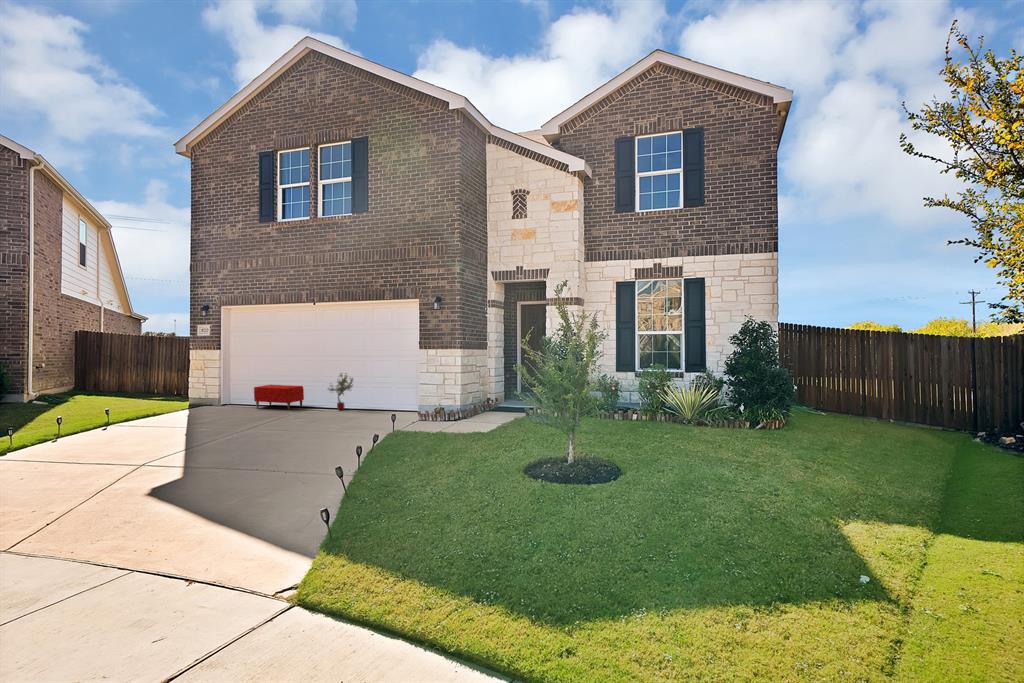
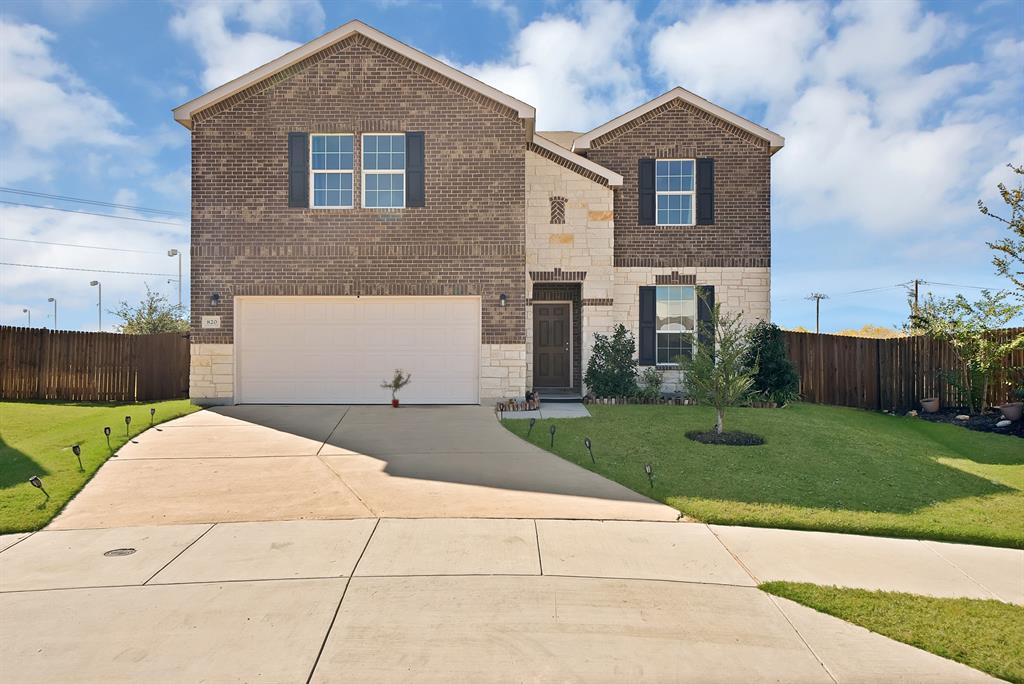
bench: present [254,385,304,410] -> none [289,383,343,408]

